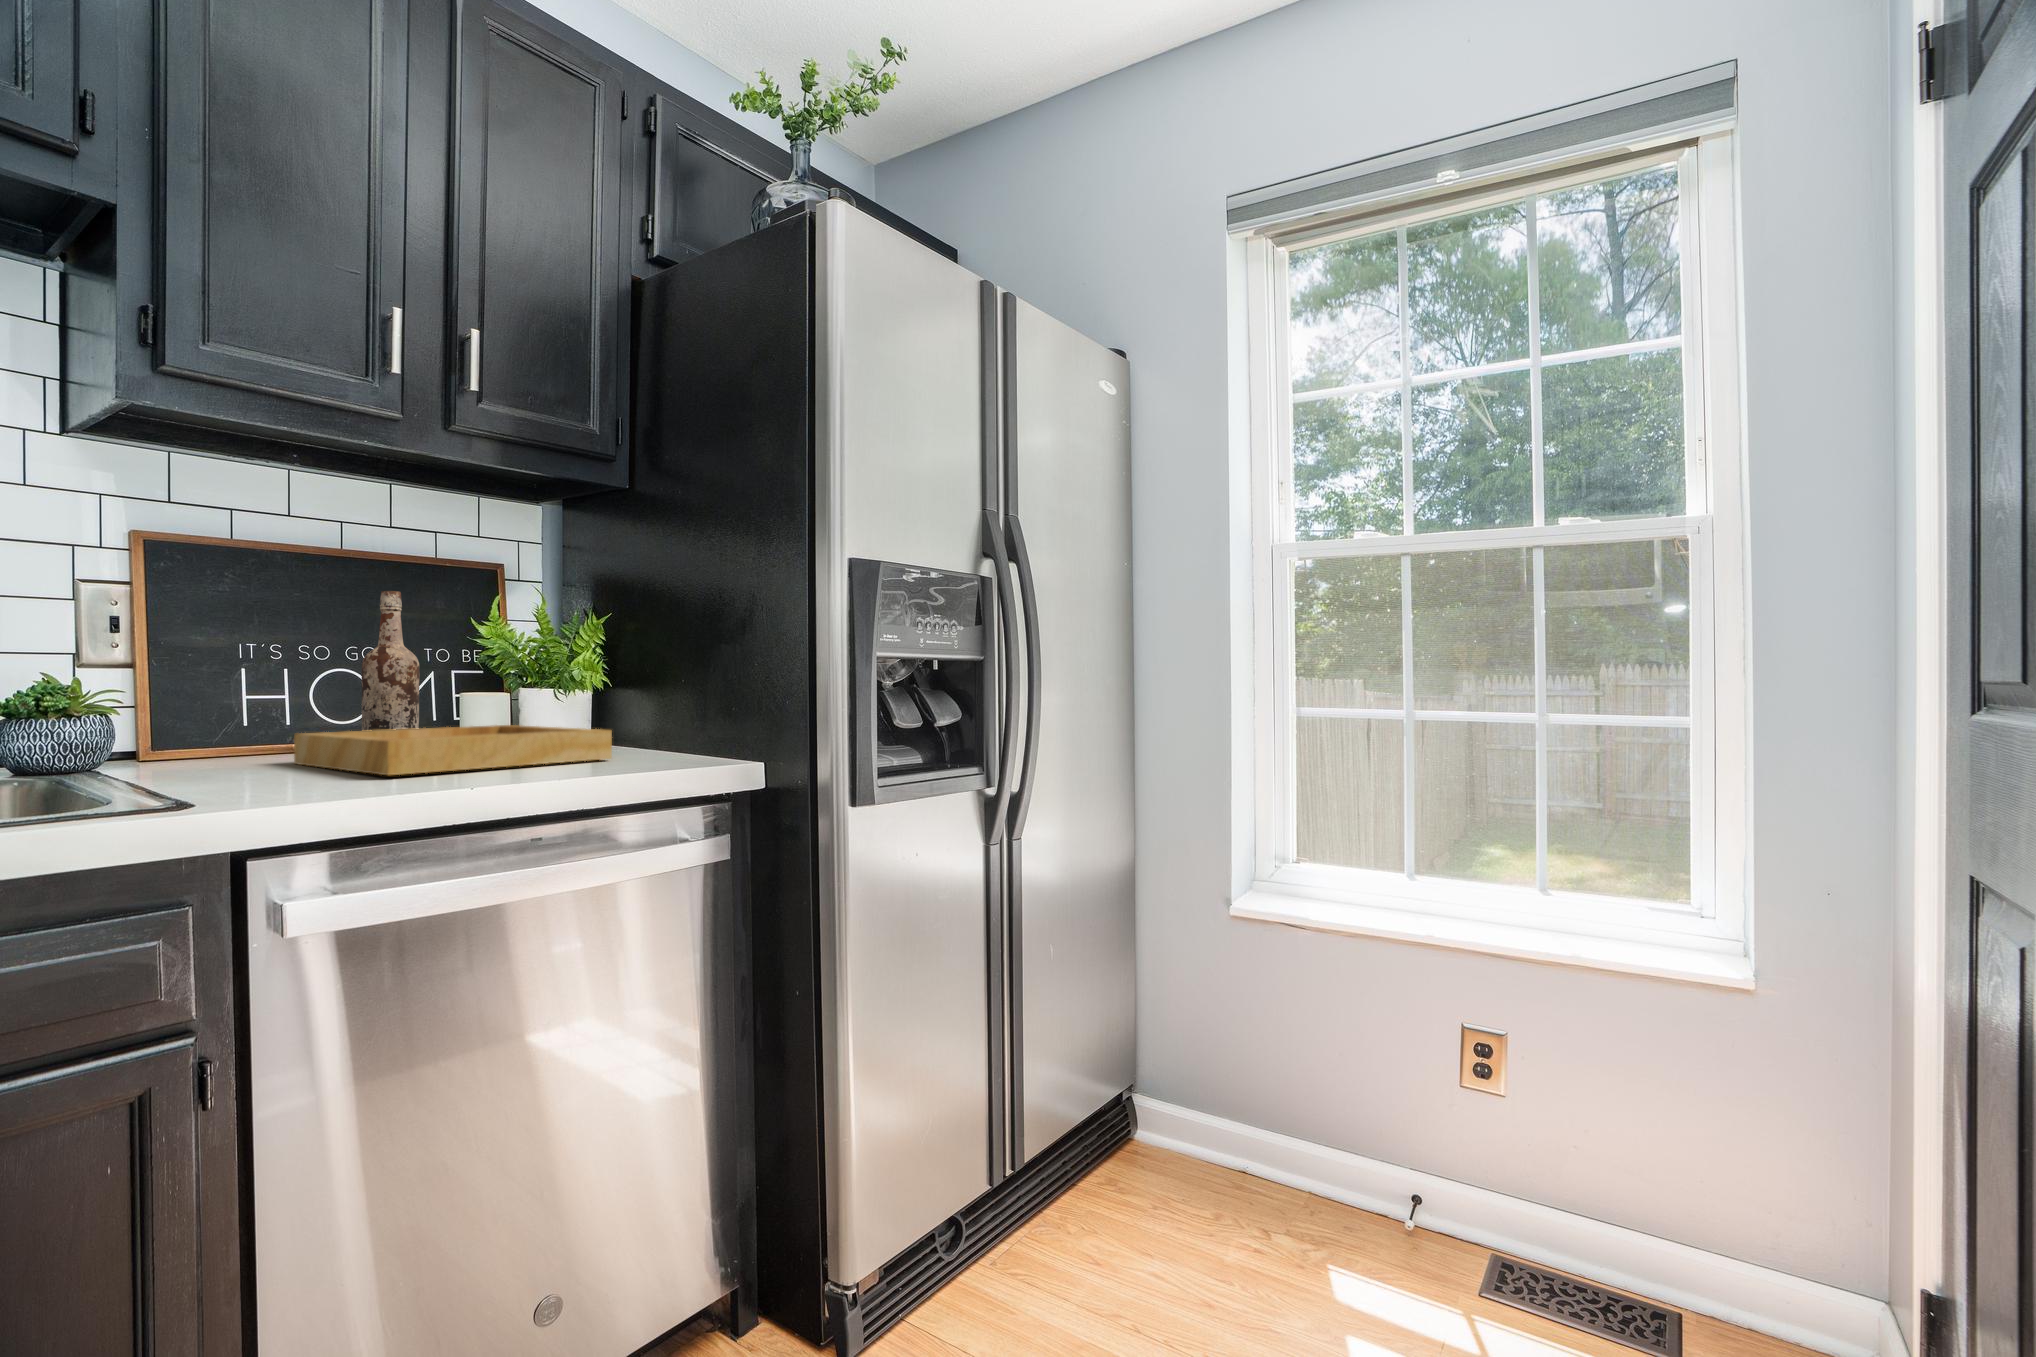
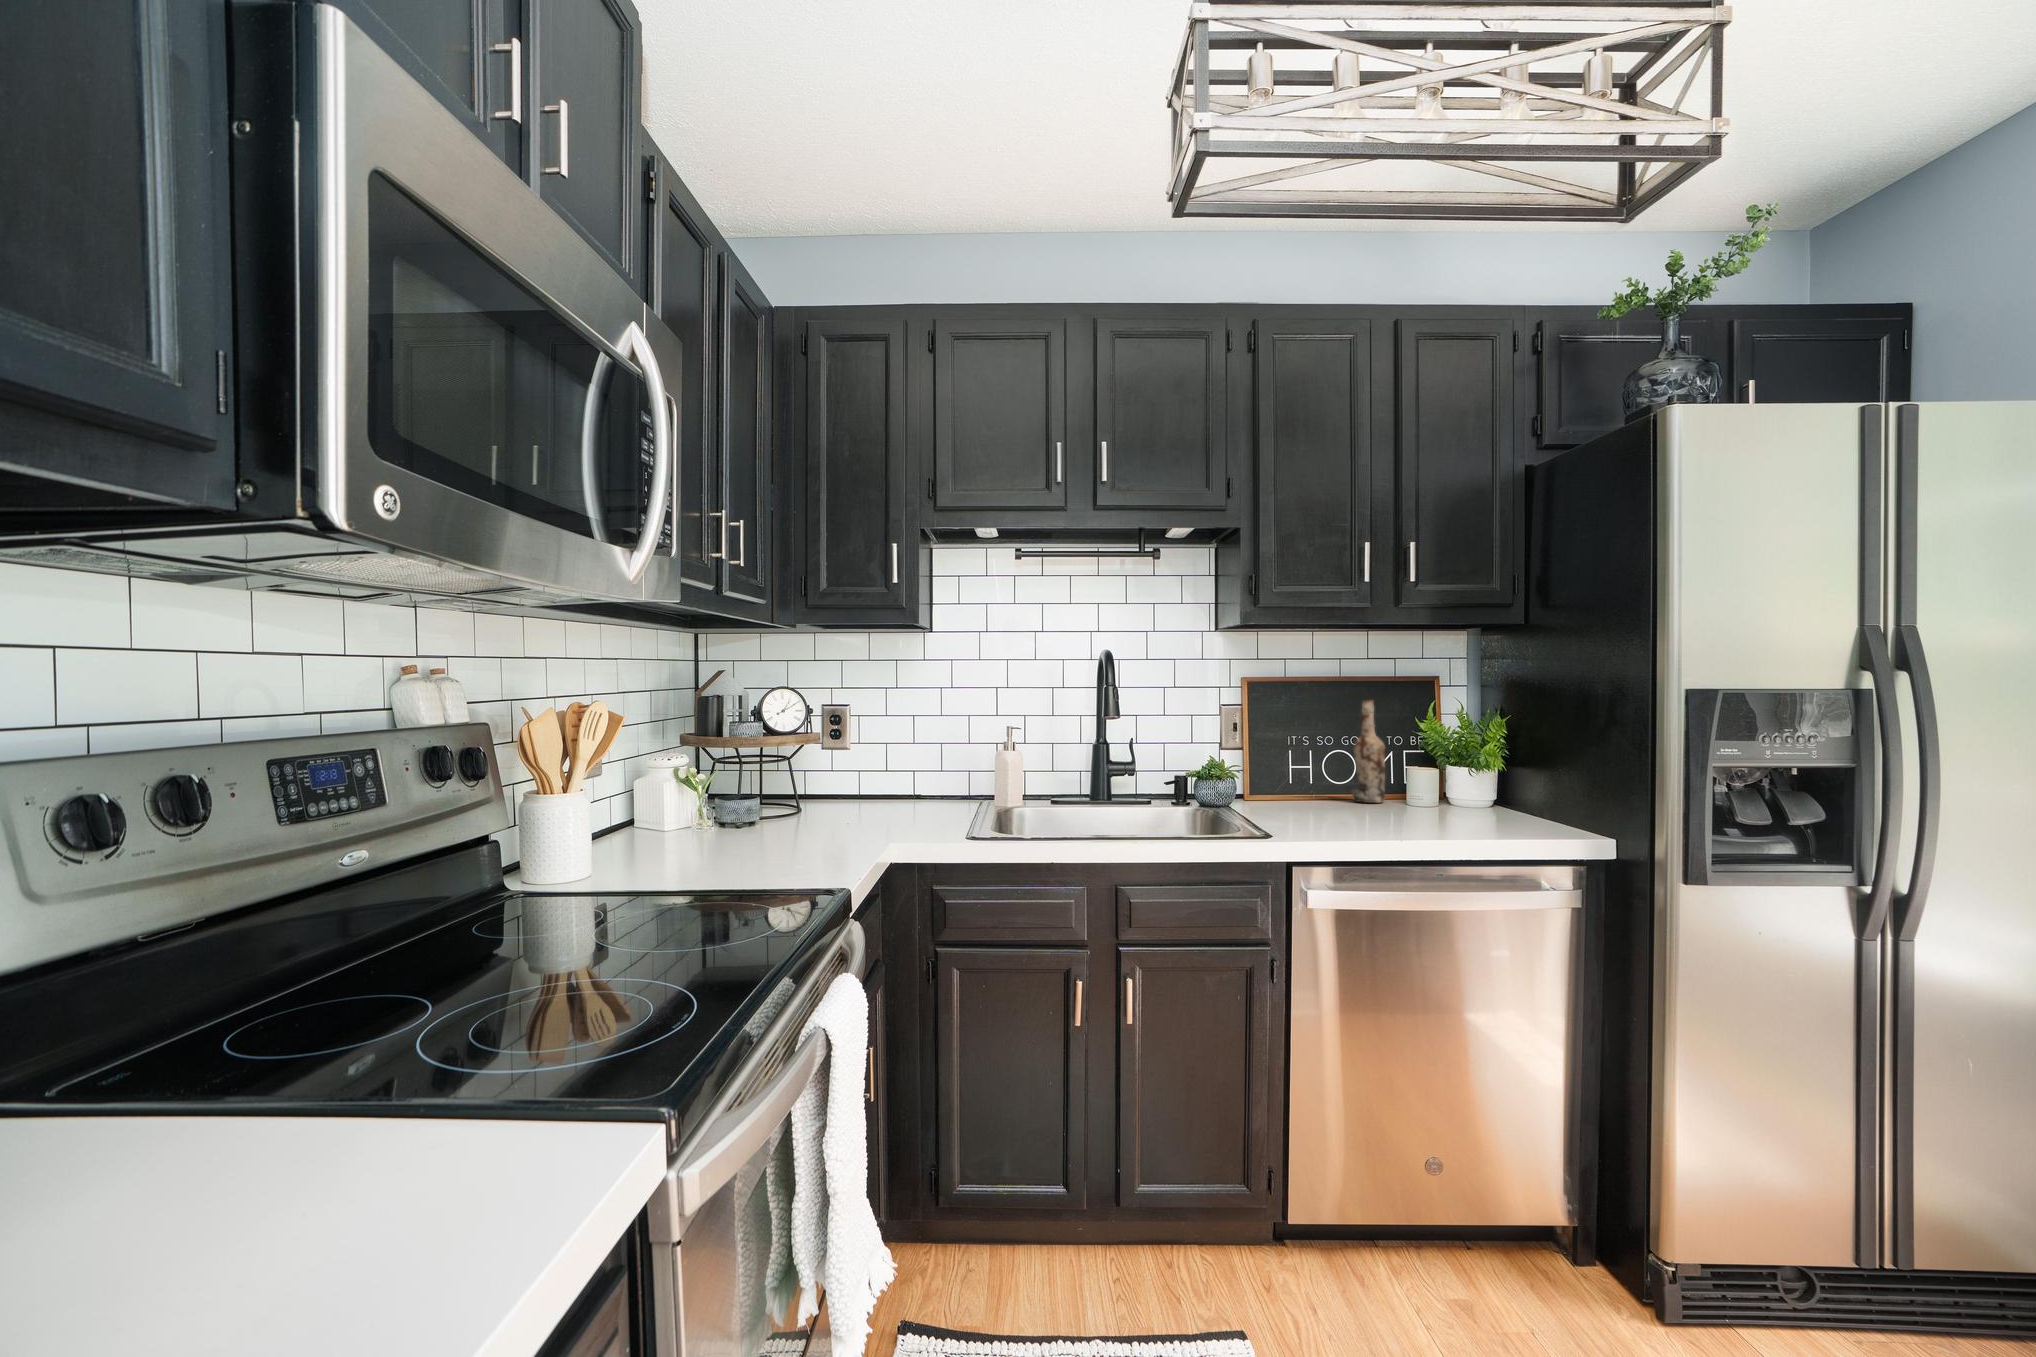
tray: present [294,725,612,775] -> none [1316,792,1504,826]

